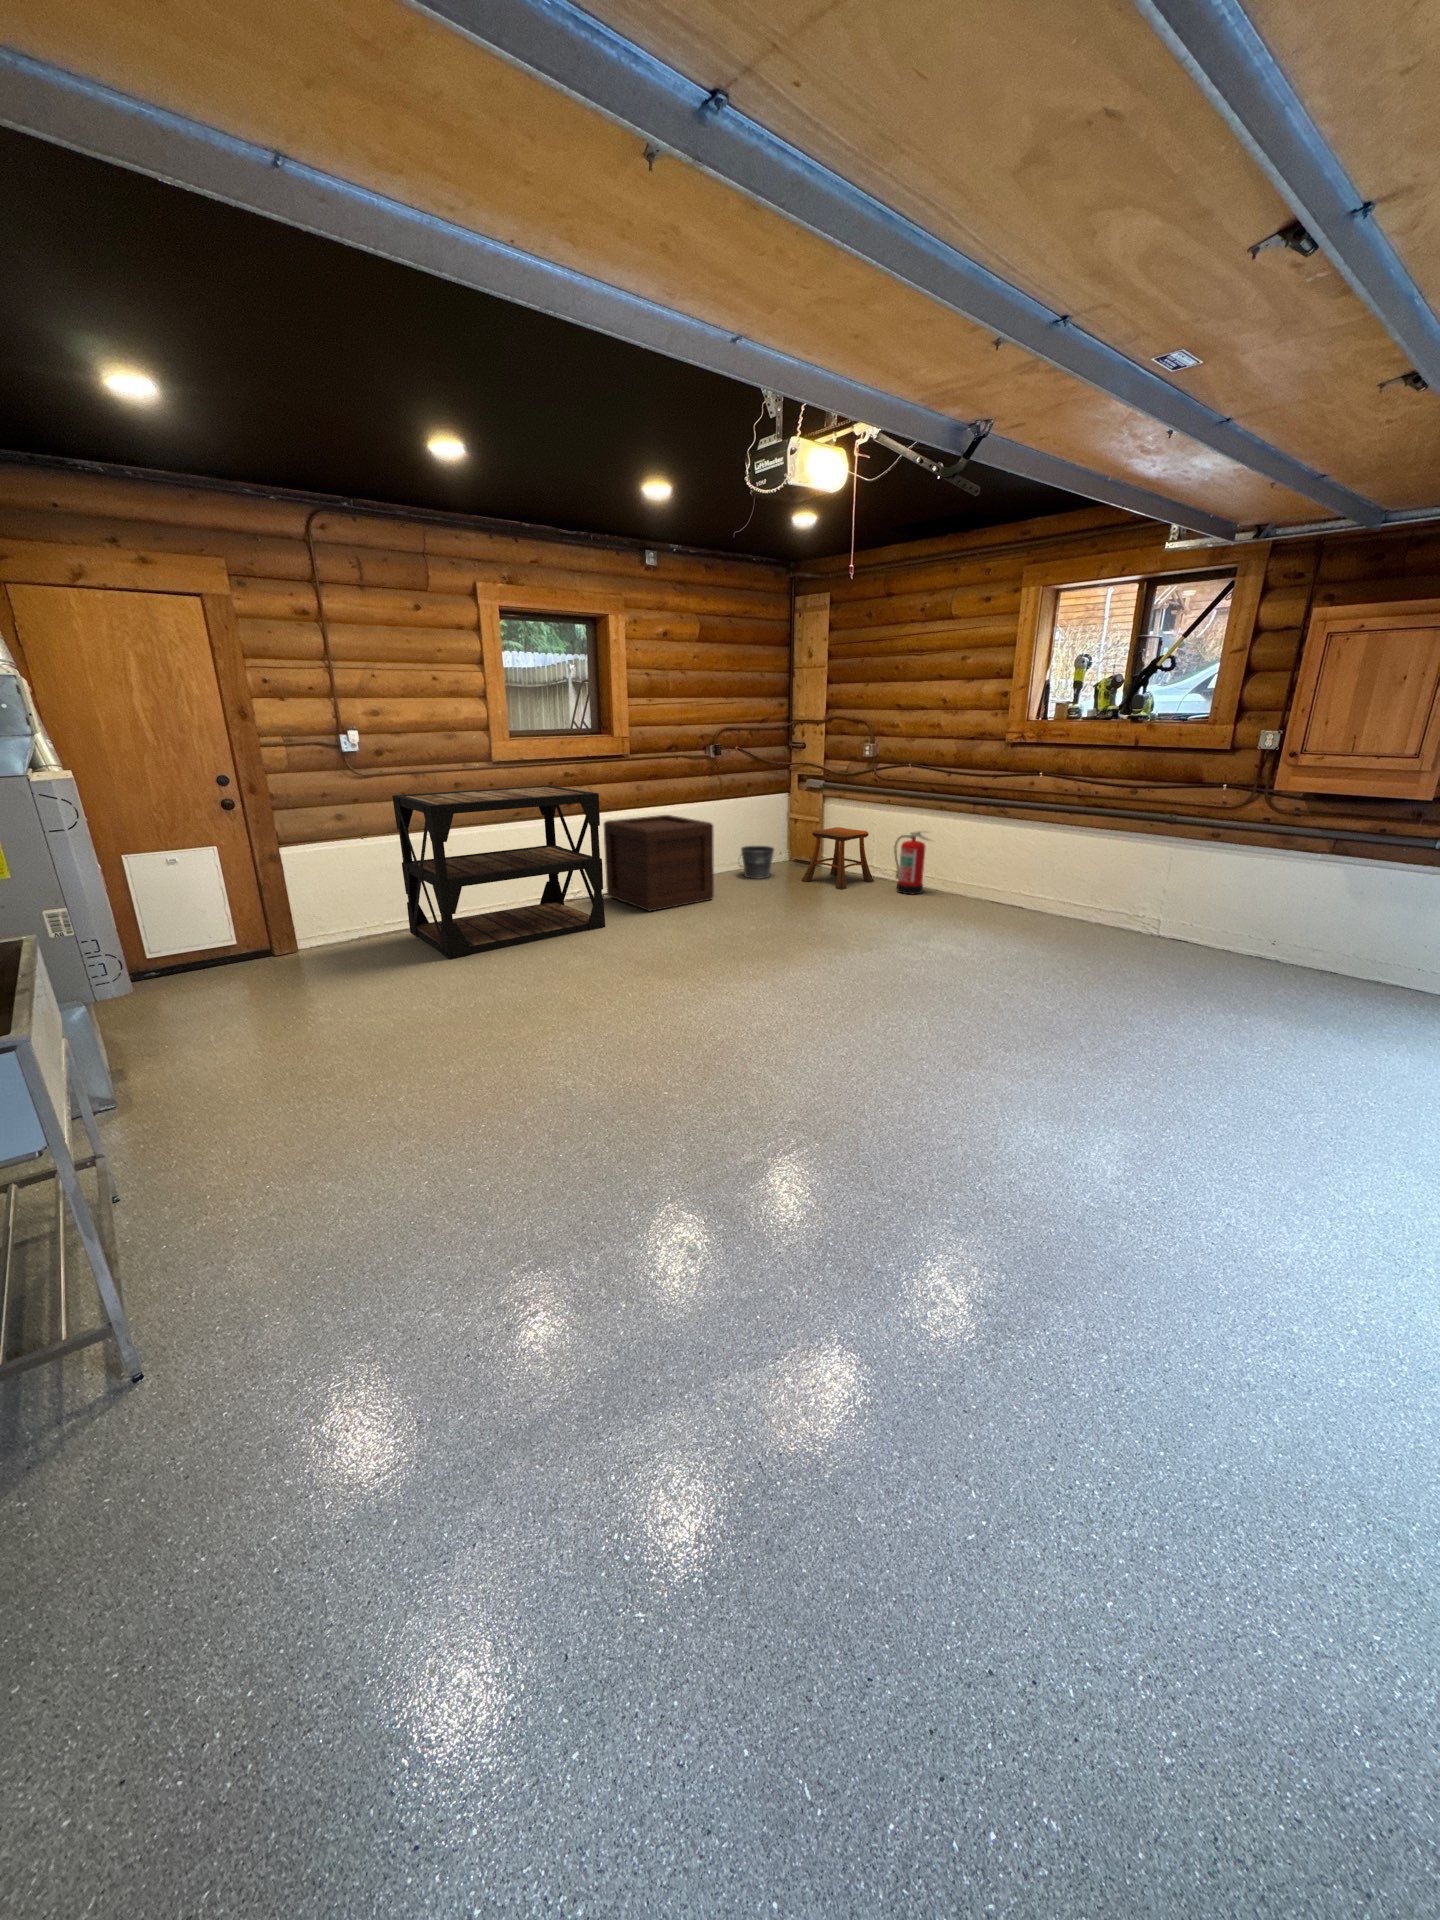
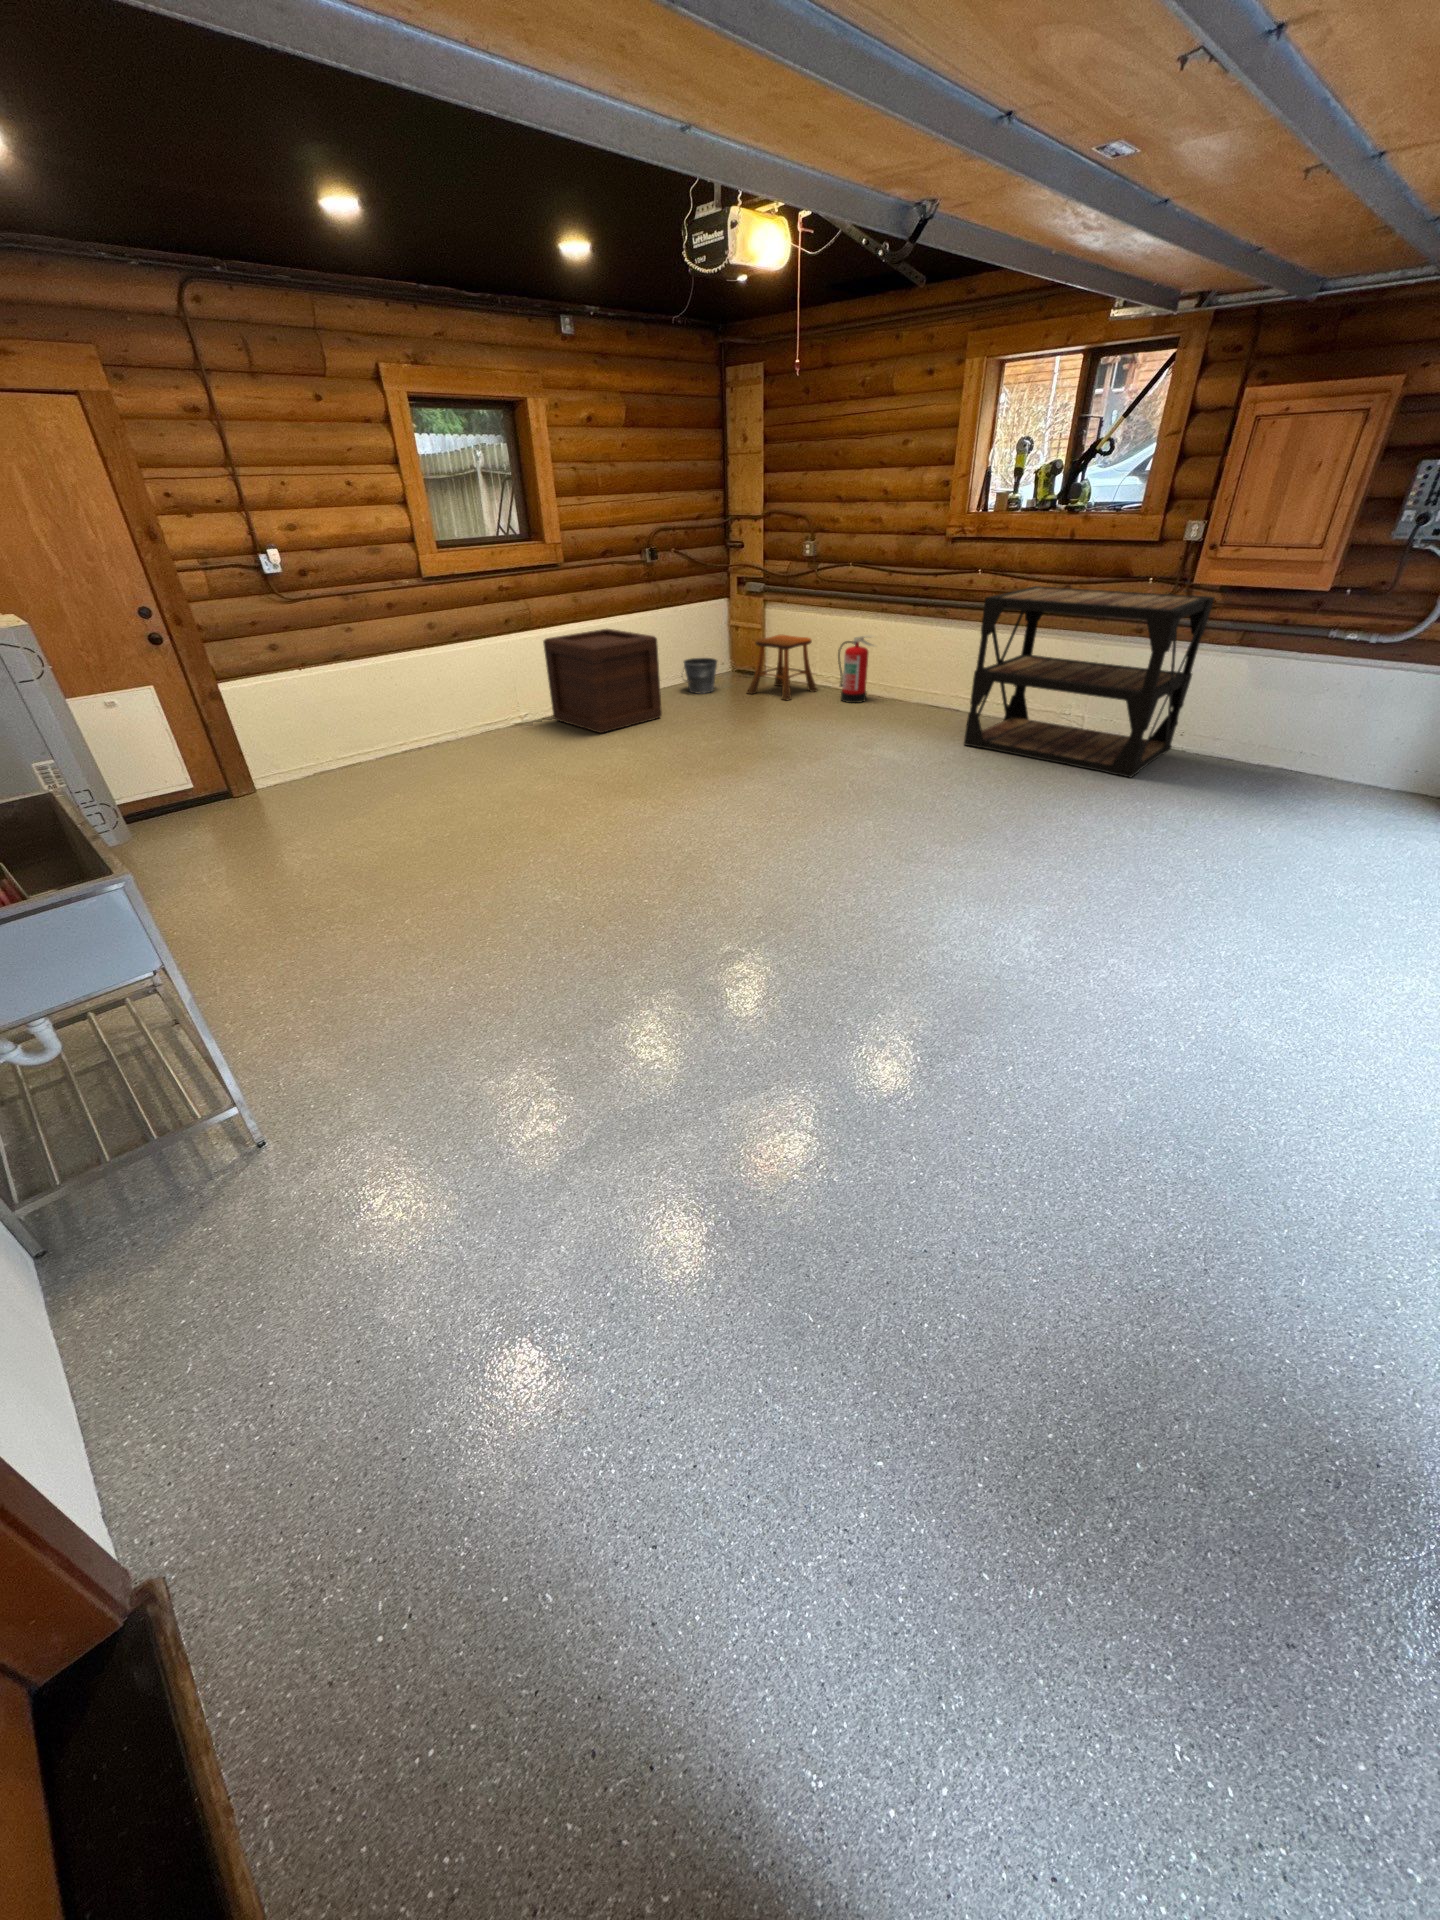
shelving unit: present [392,785,605,959] -> present [964,586,1214,778]

